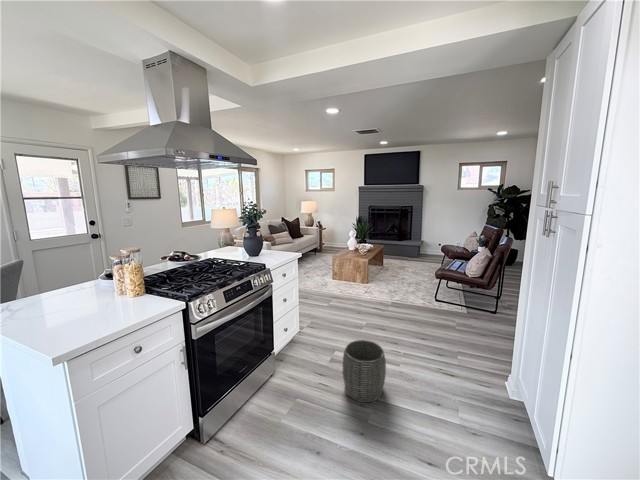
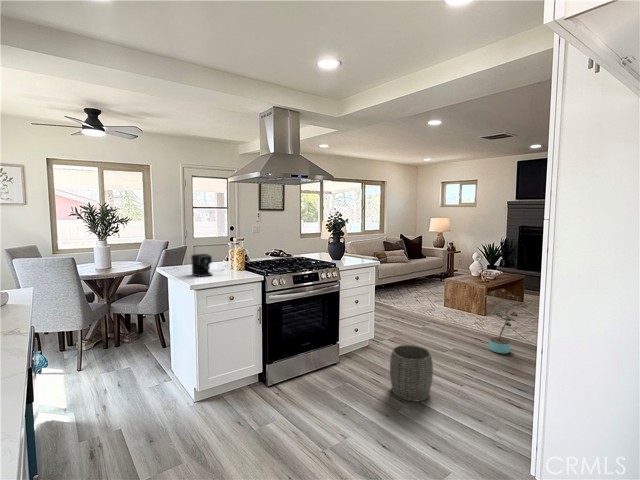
potted plant: none [383,265,414,319] -> present [482,290,520,353]
coffee maker: none [41,287,111,333] -> present [191,254,212,277]

